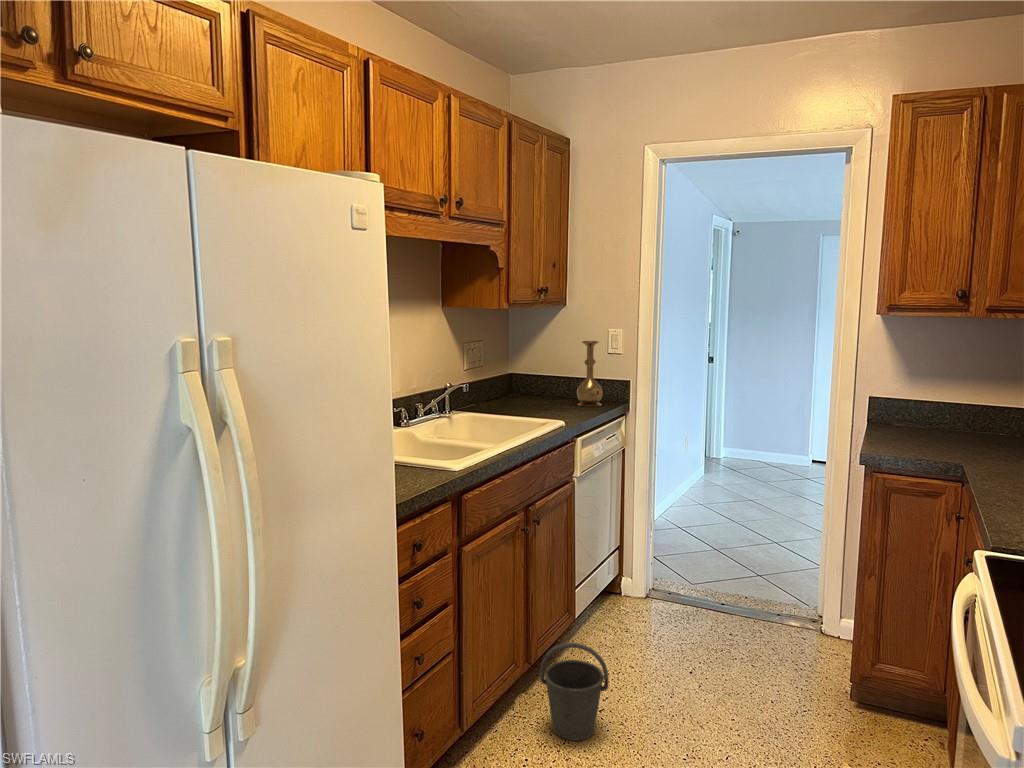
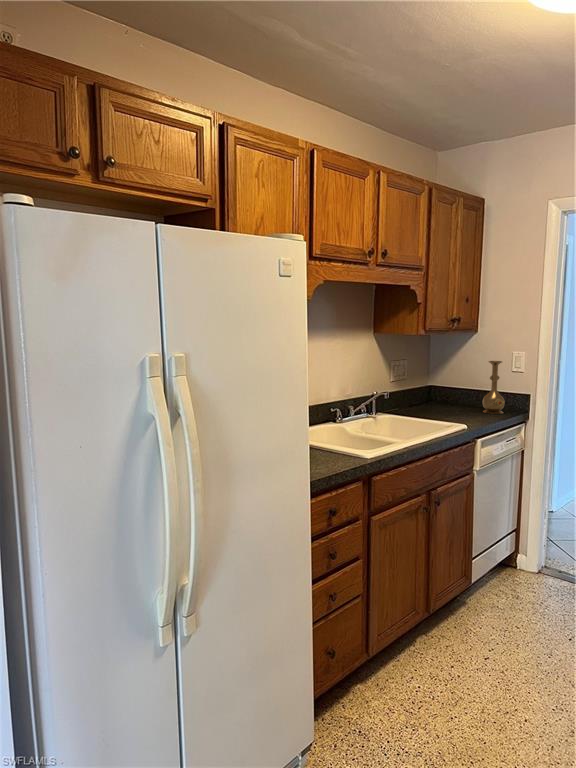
bucket: present [540,642,609,741] -> none [434,602,491,682]

